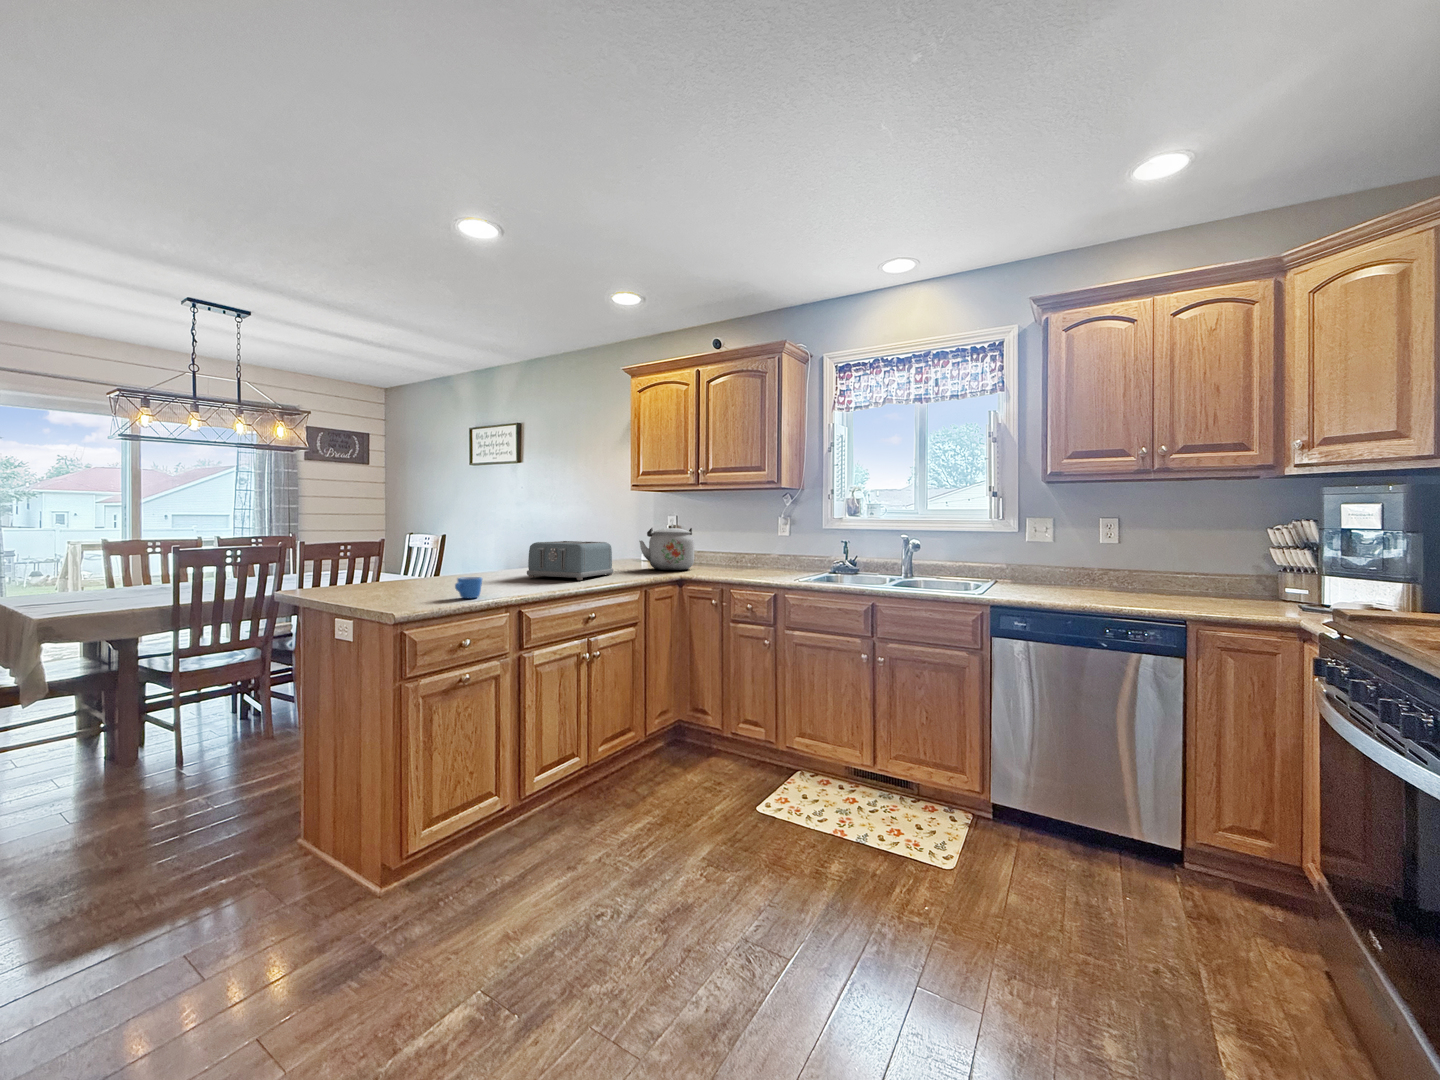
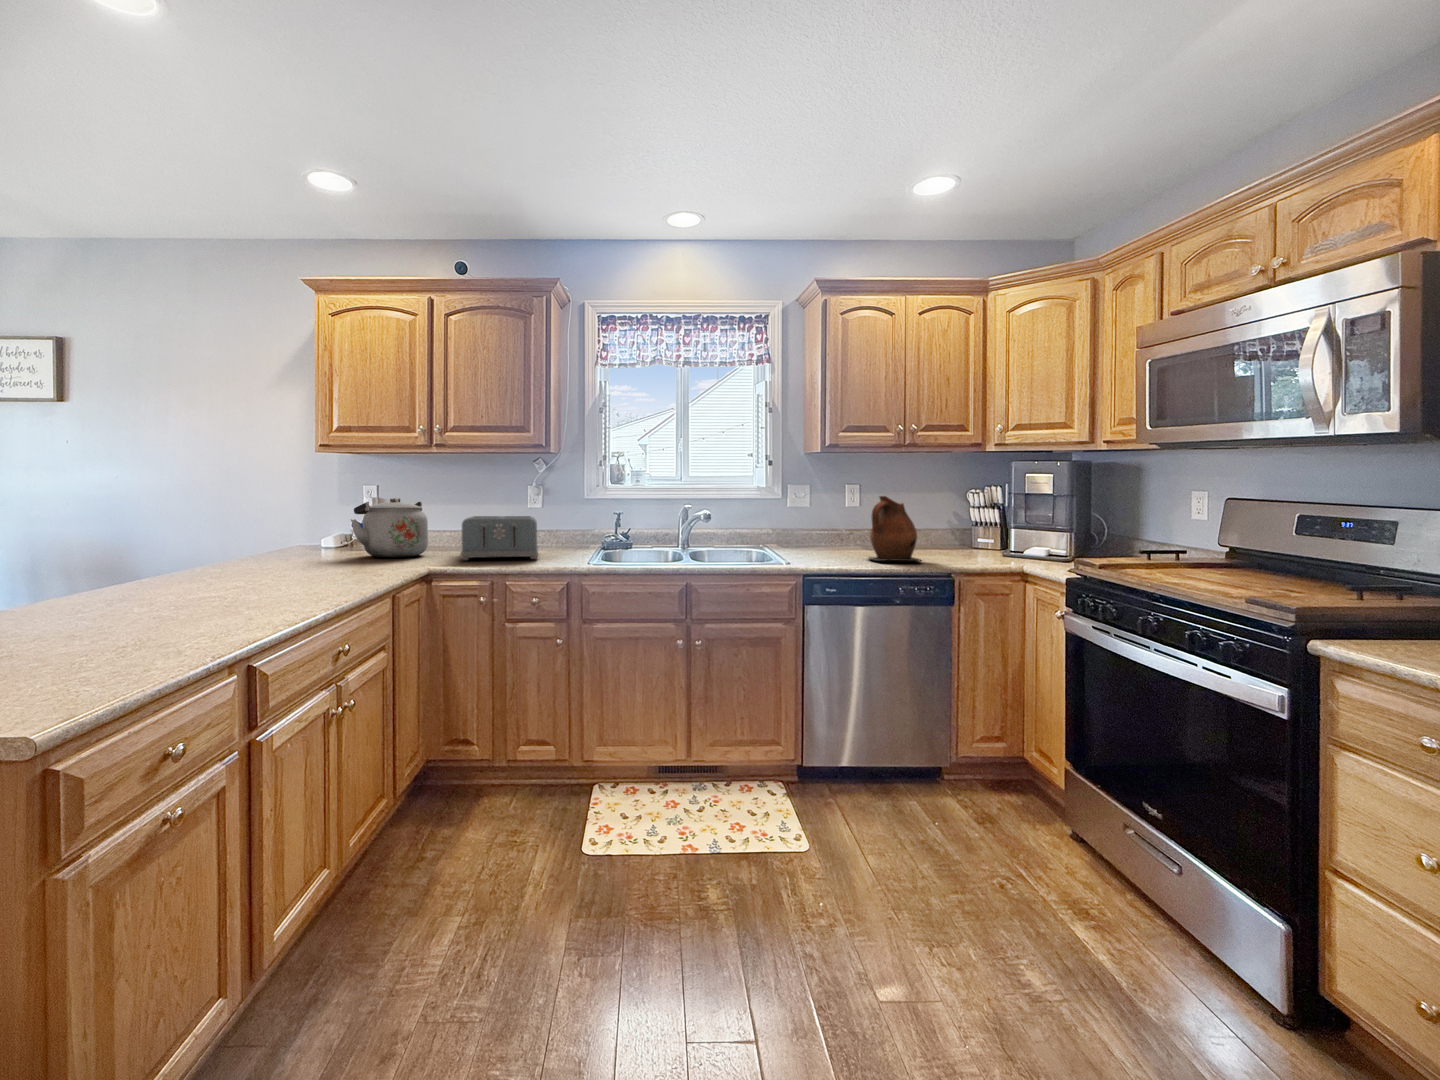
ceramic pitcher: none [1092,527,1162,606] -> present [869,496,921,562]
toaster: present [527,541,614,580] -> present [461,516,538,560]
mug: present [455,577,482,598] -> none [150,580,195,613]

